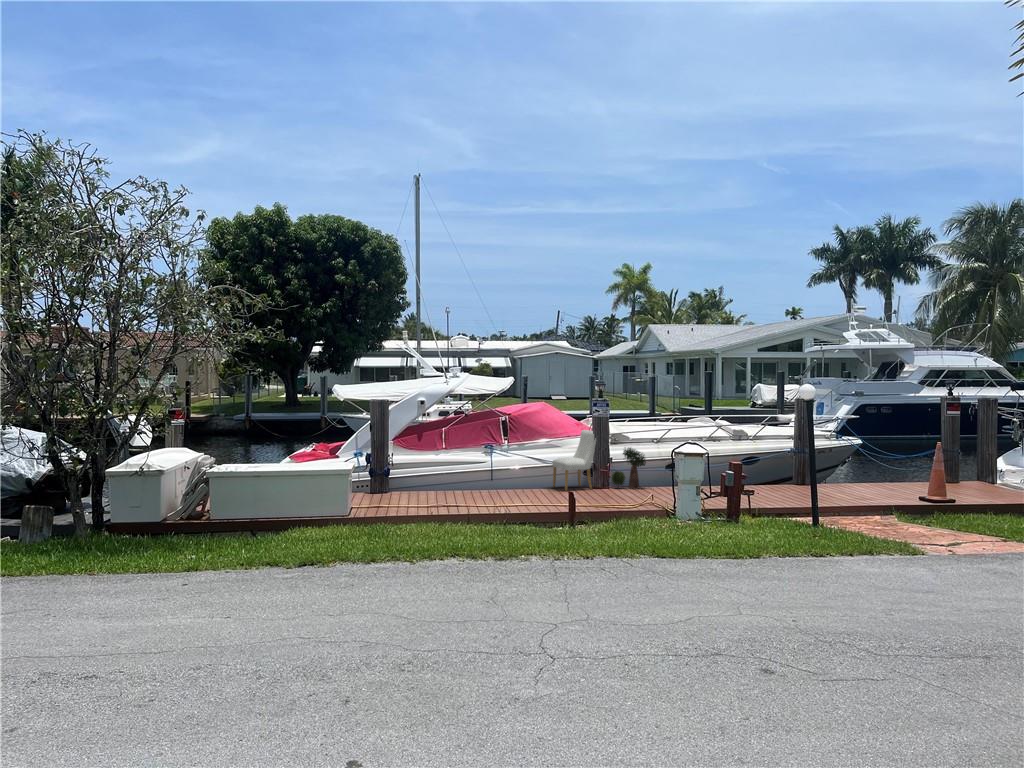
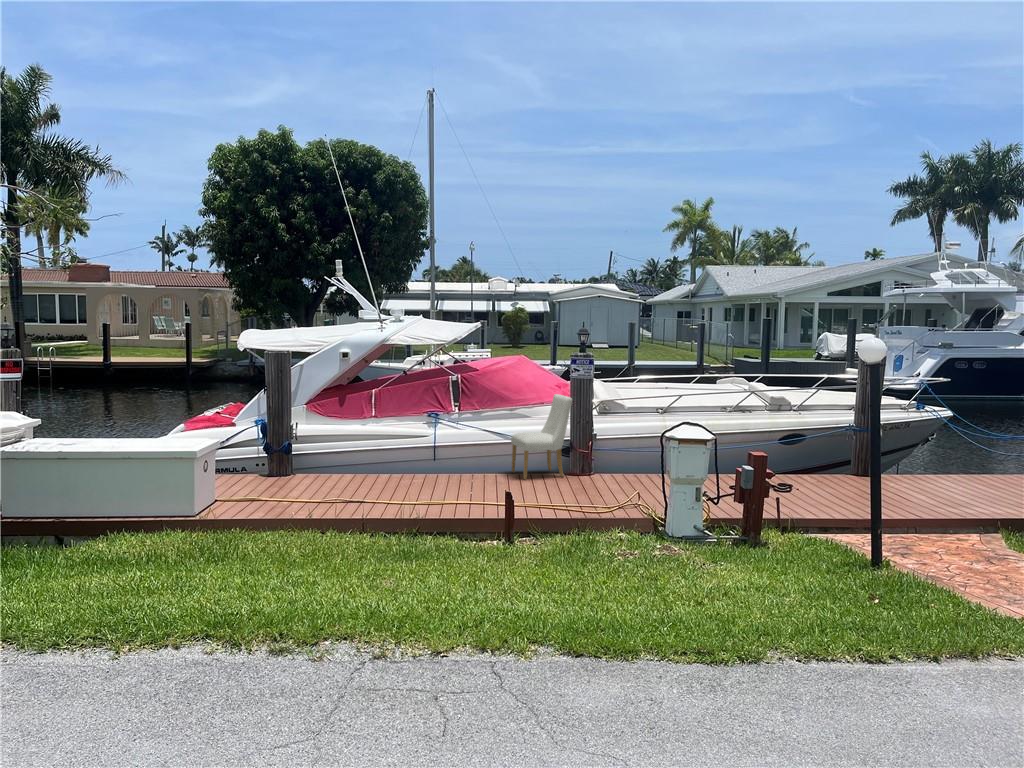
potted plant: present [611,448,646,489] -> none [590,420,641,478]

